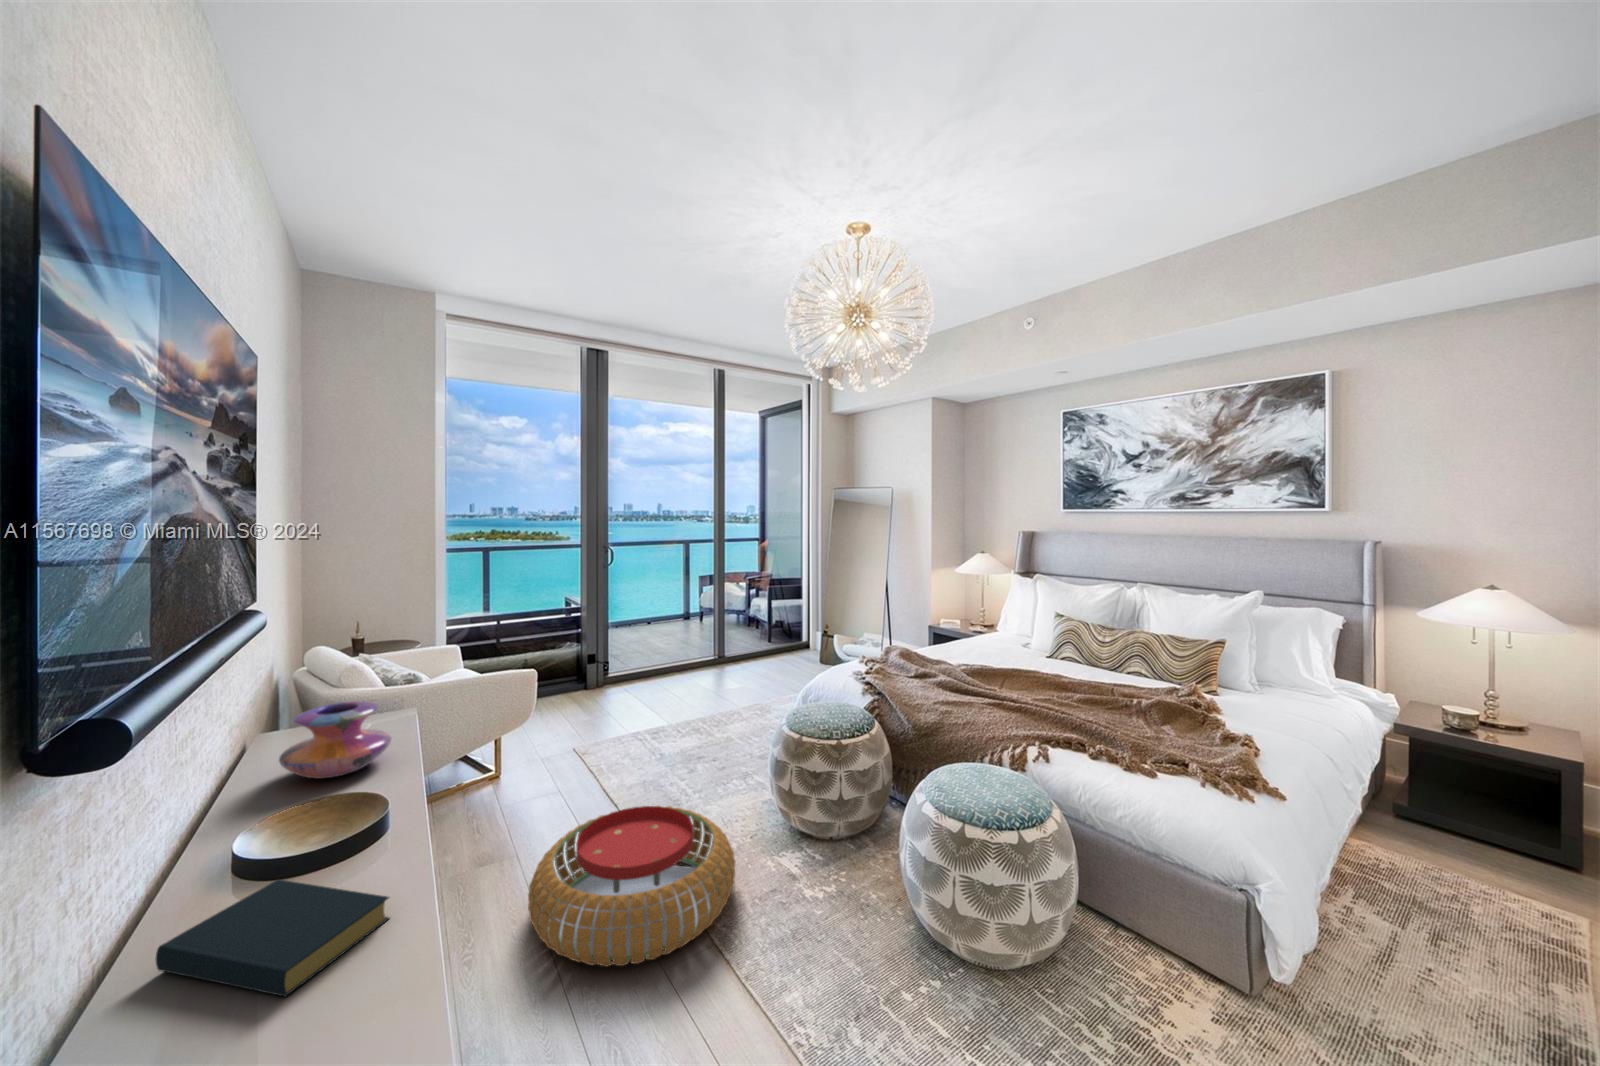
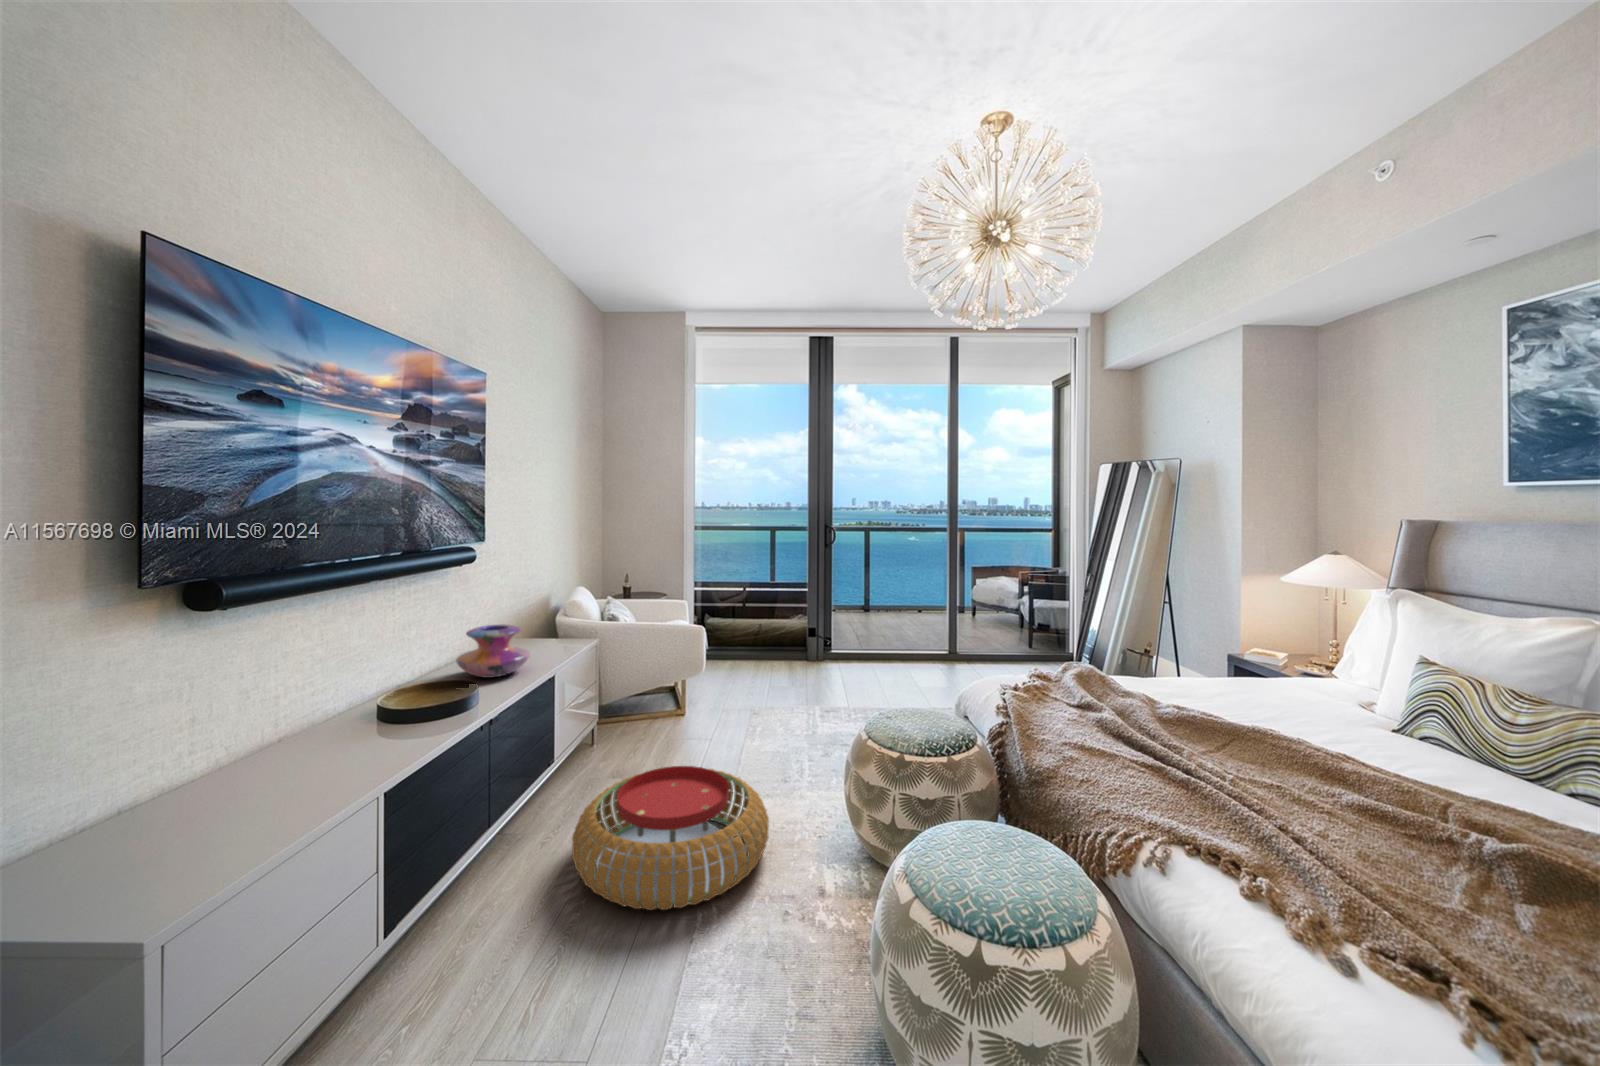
hardback book: present [156,880,389,996] -> none [254,727,357,796]

